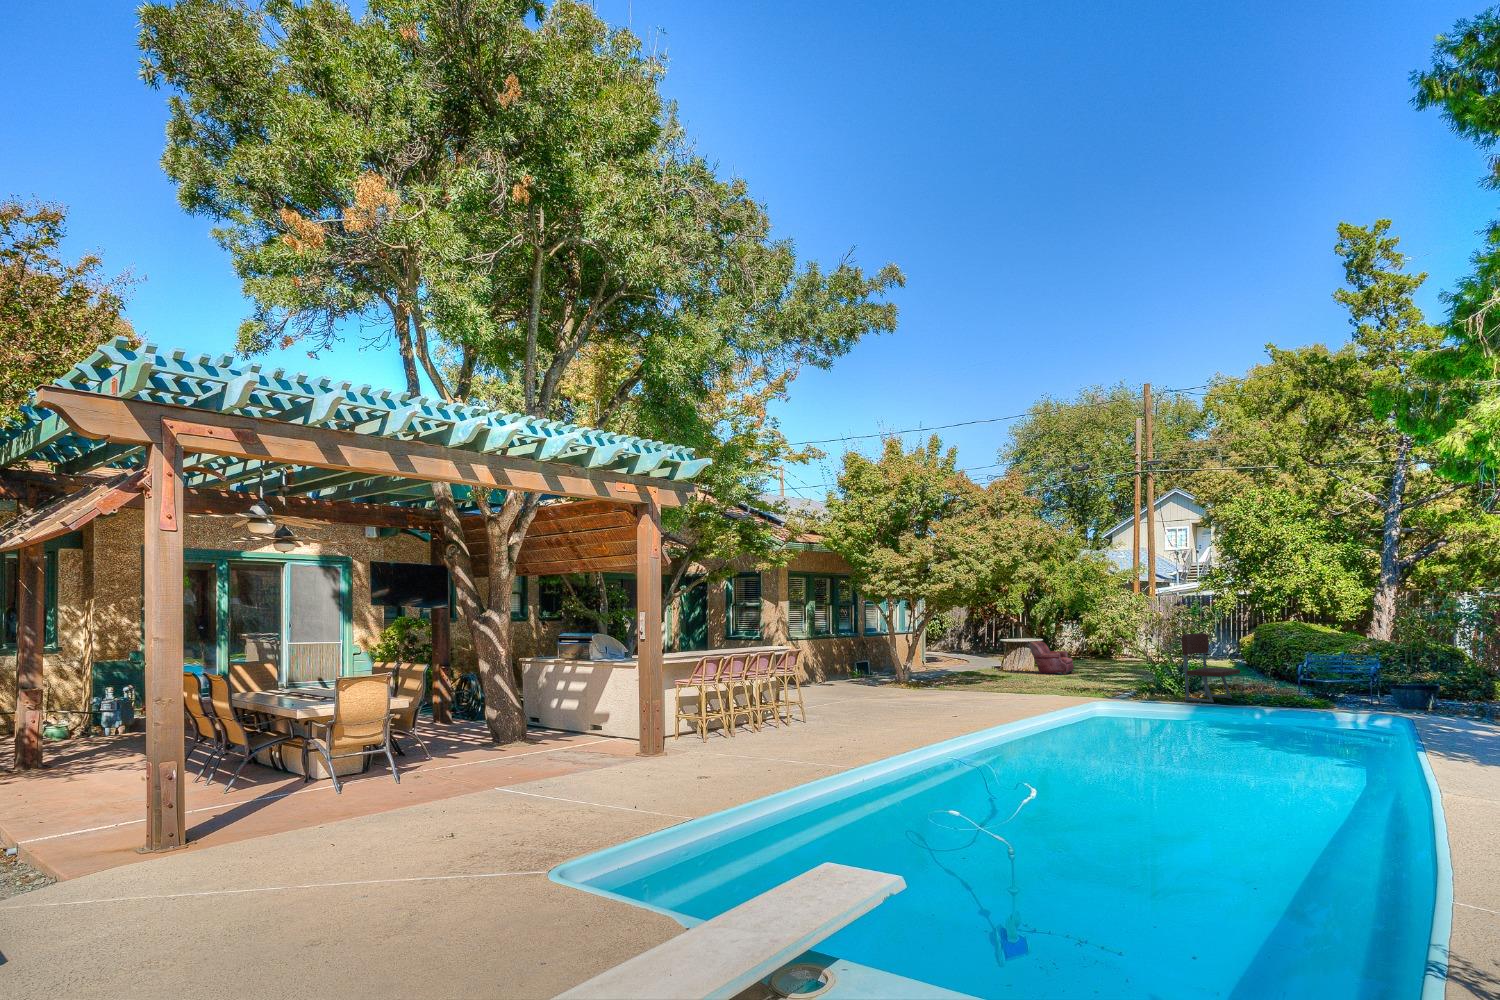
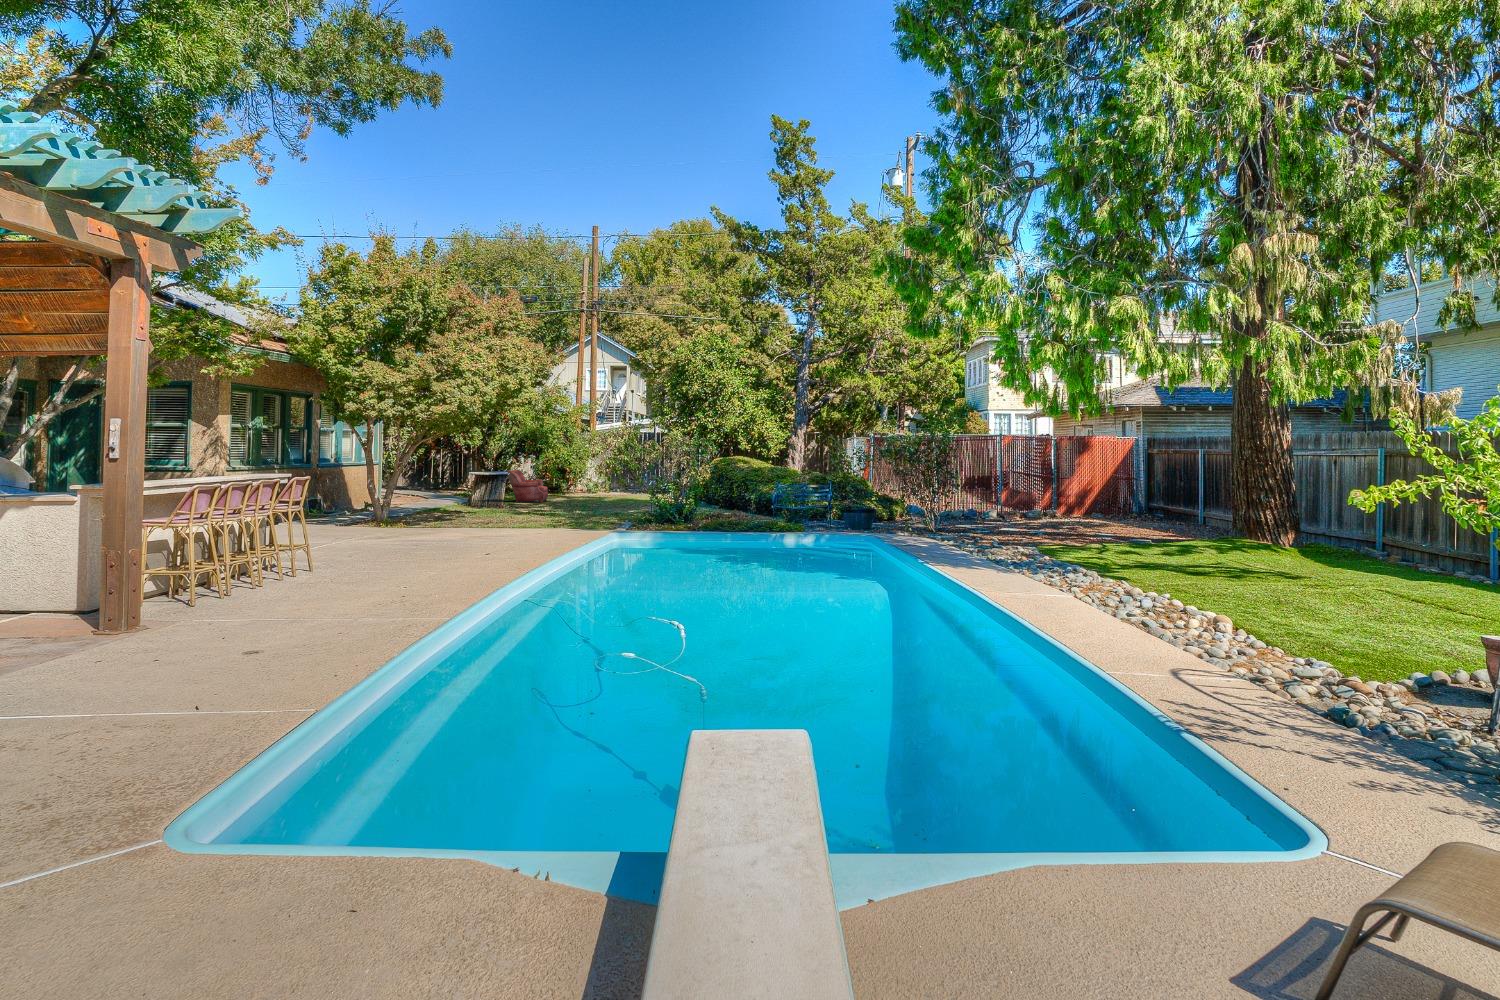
bench: present [1182,633,1240,703] -> none [671,462,711,523]

